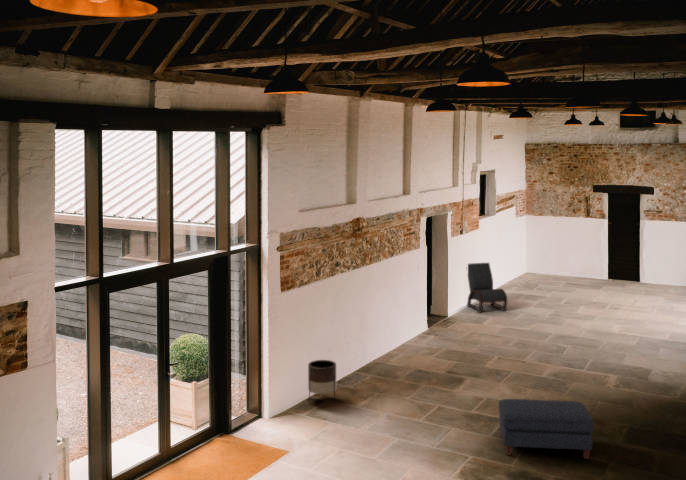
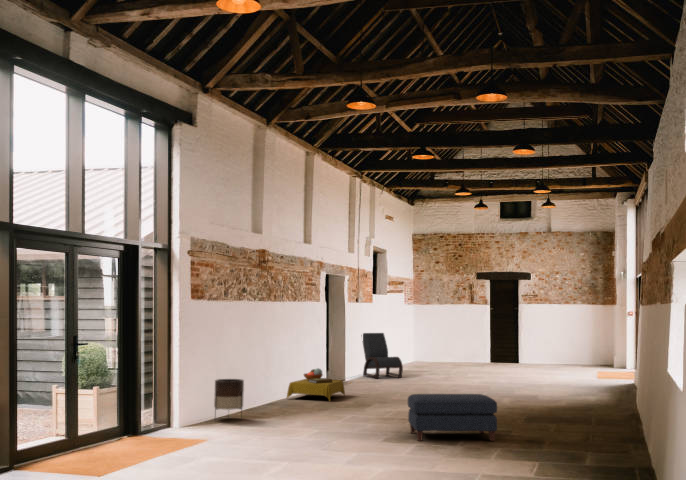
side table: none [384,325,443,364] -> present [287,368,345,401]

